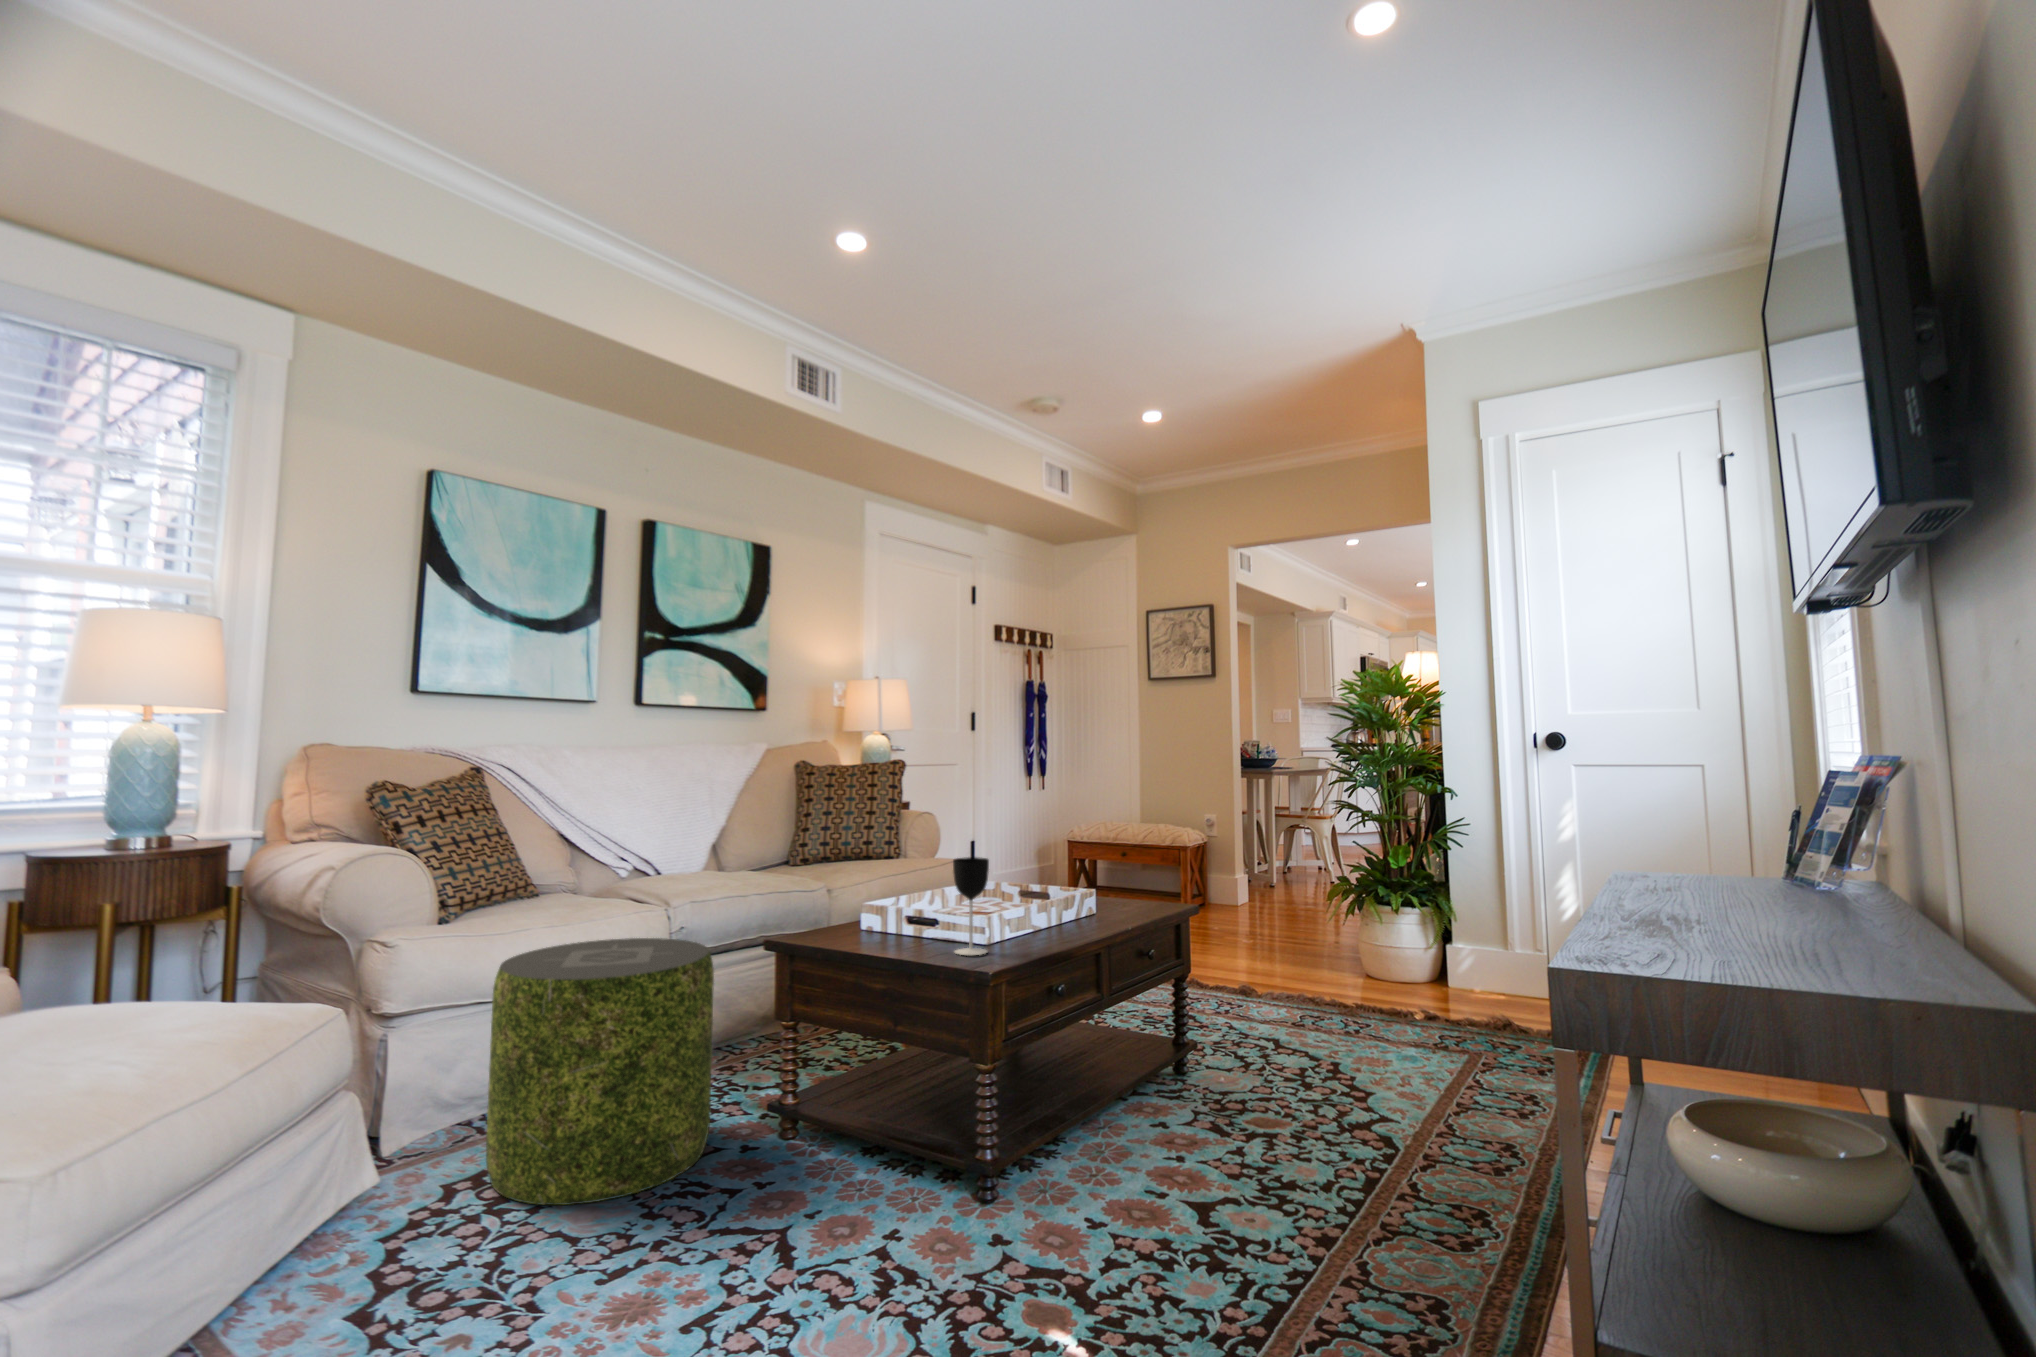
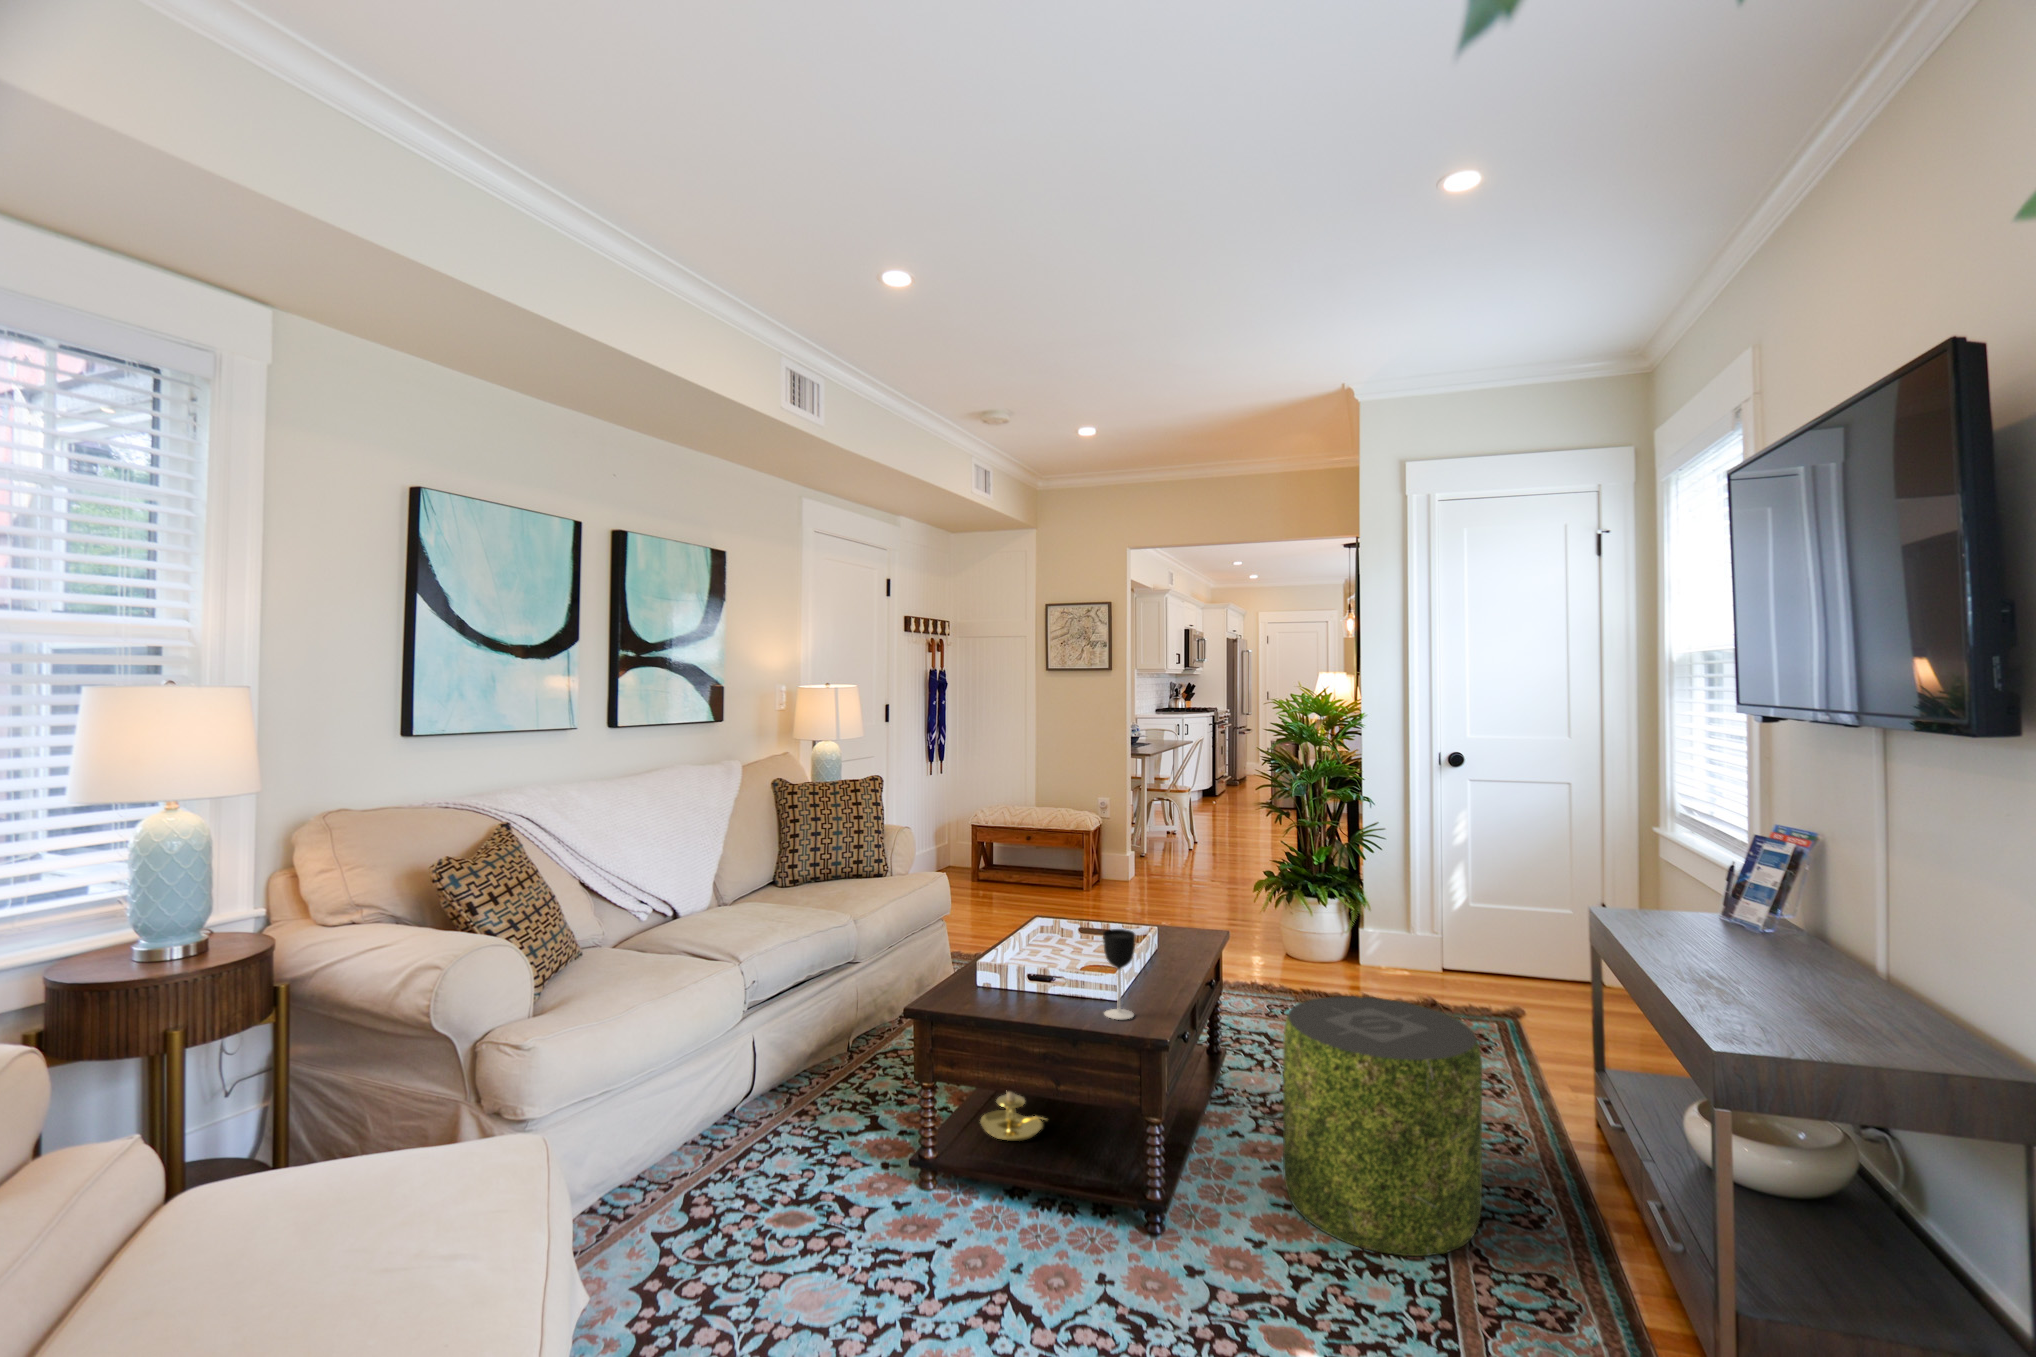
pouf: present [486,938,714,1205] -> present [1283,996,1482,1256]
candle holder: none [855,1015,918,1099] -> present [980,1092,1046,1141]

